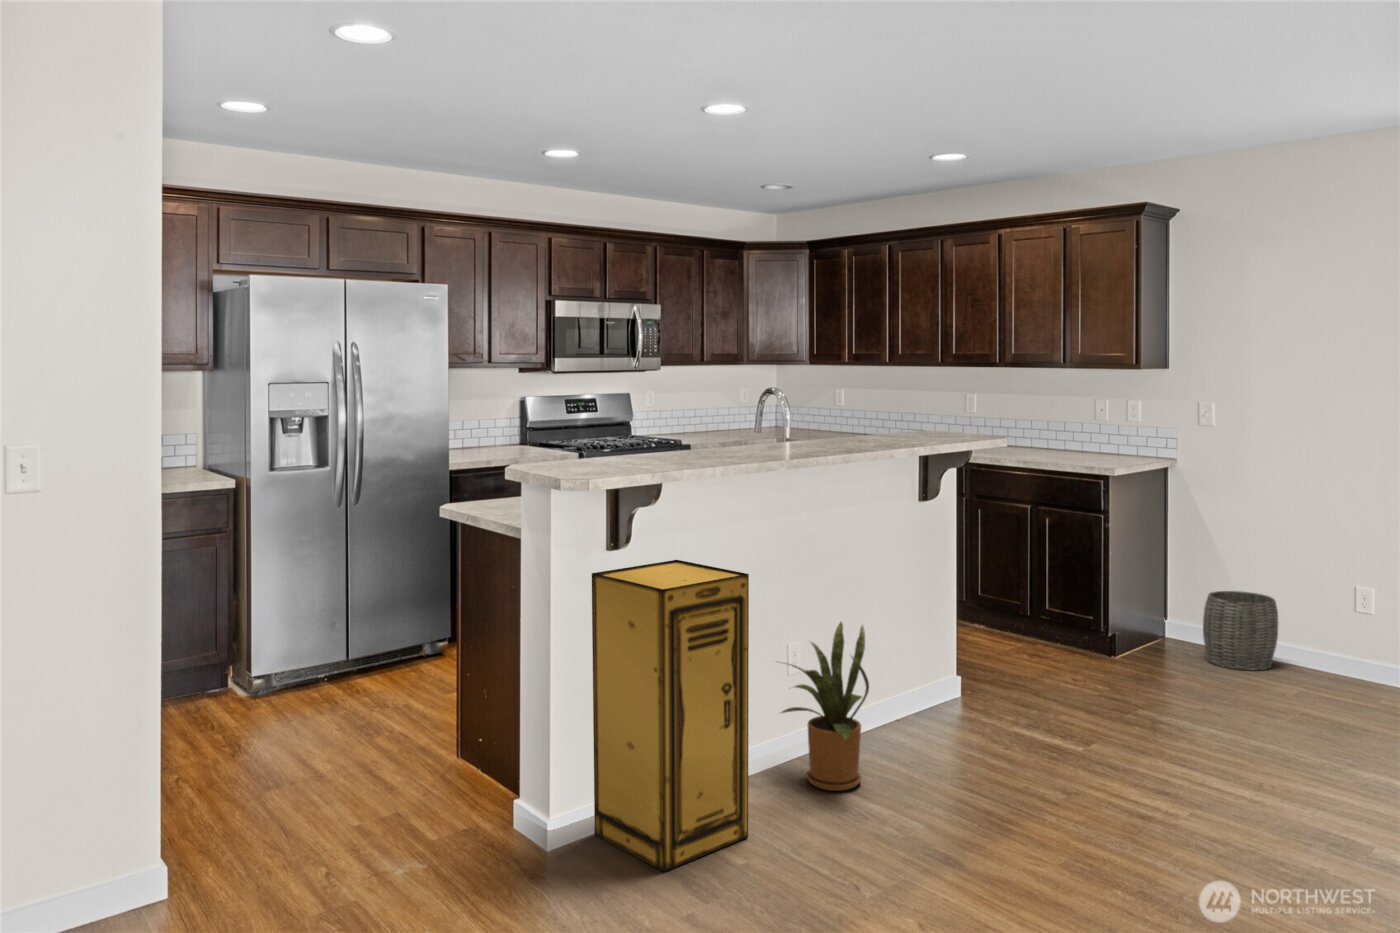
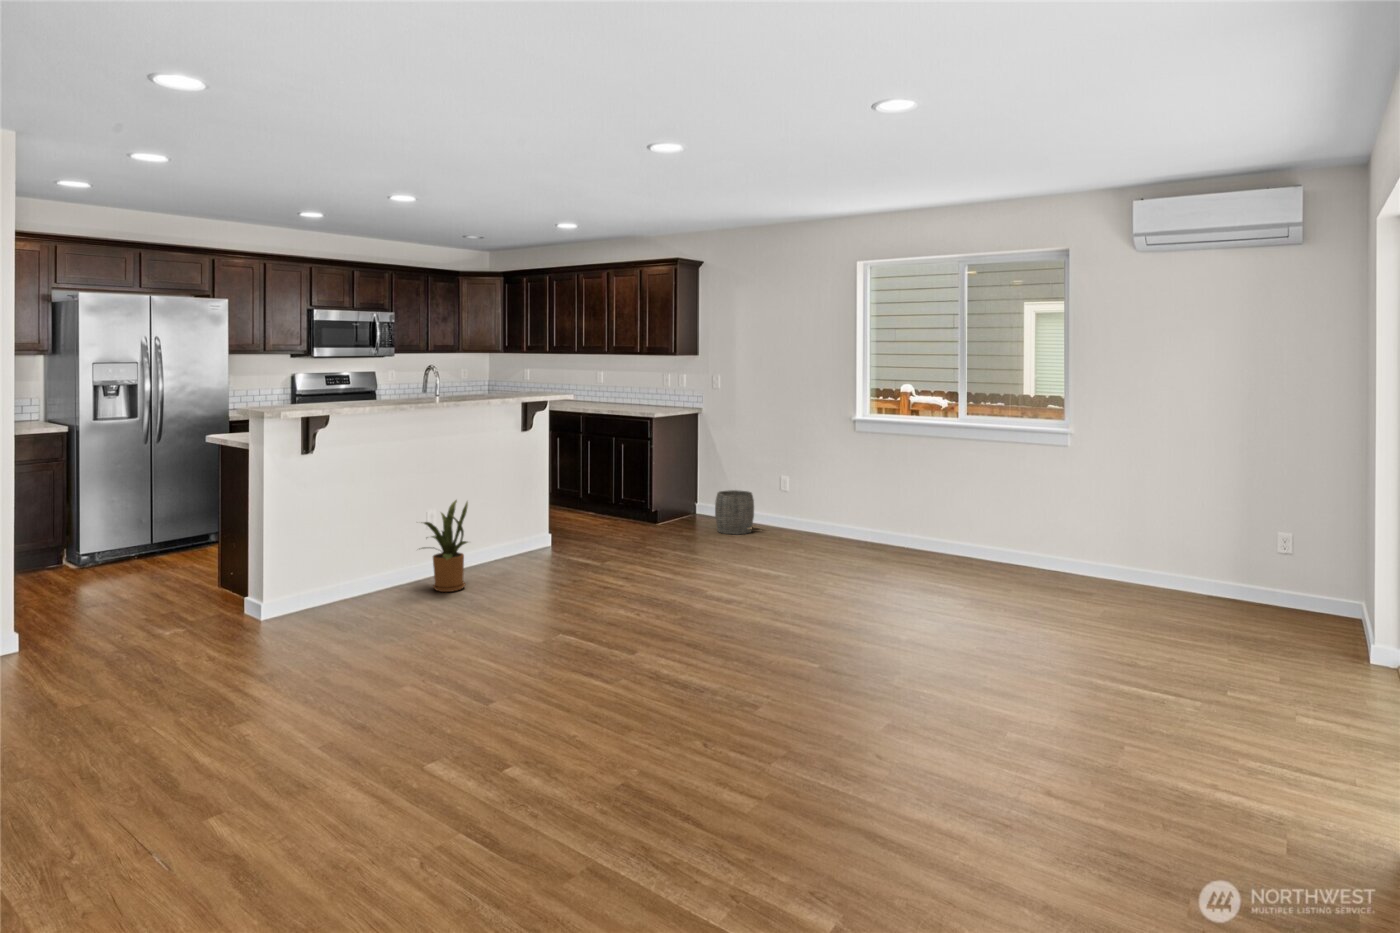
storage cabinet: present [592,560,749,872] -> none [285,461,383,626]

